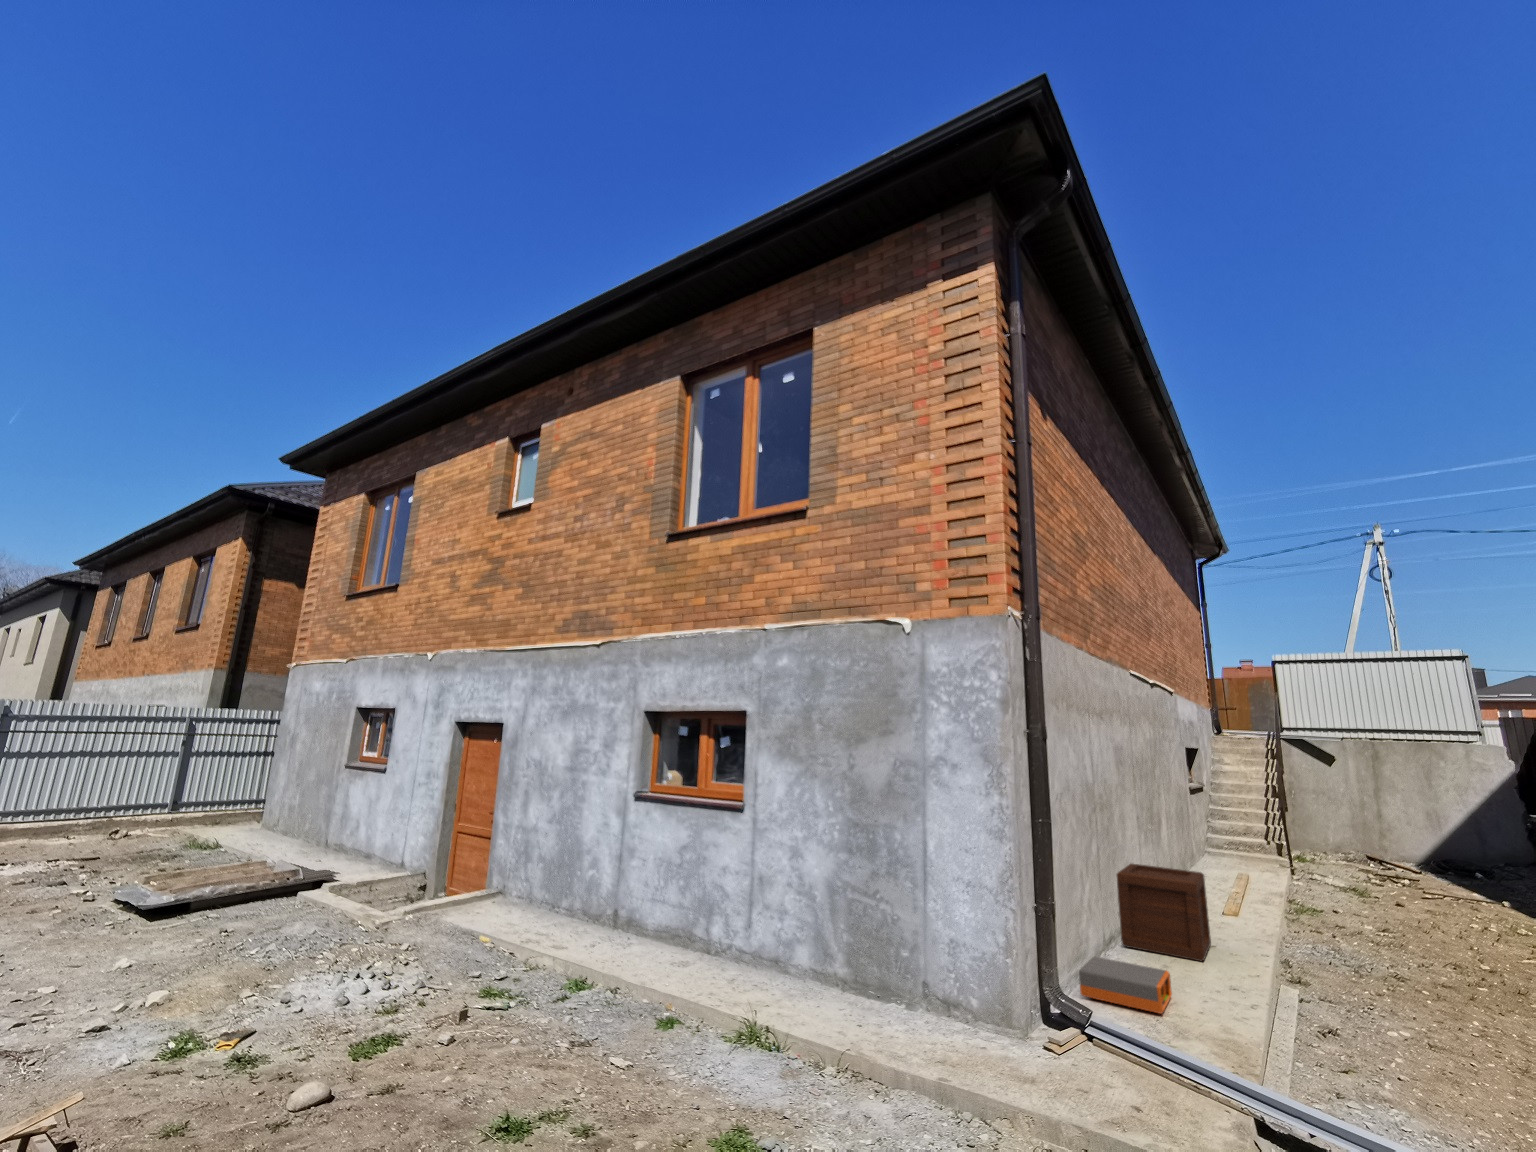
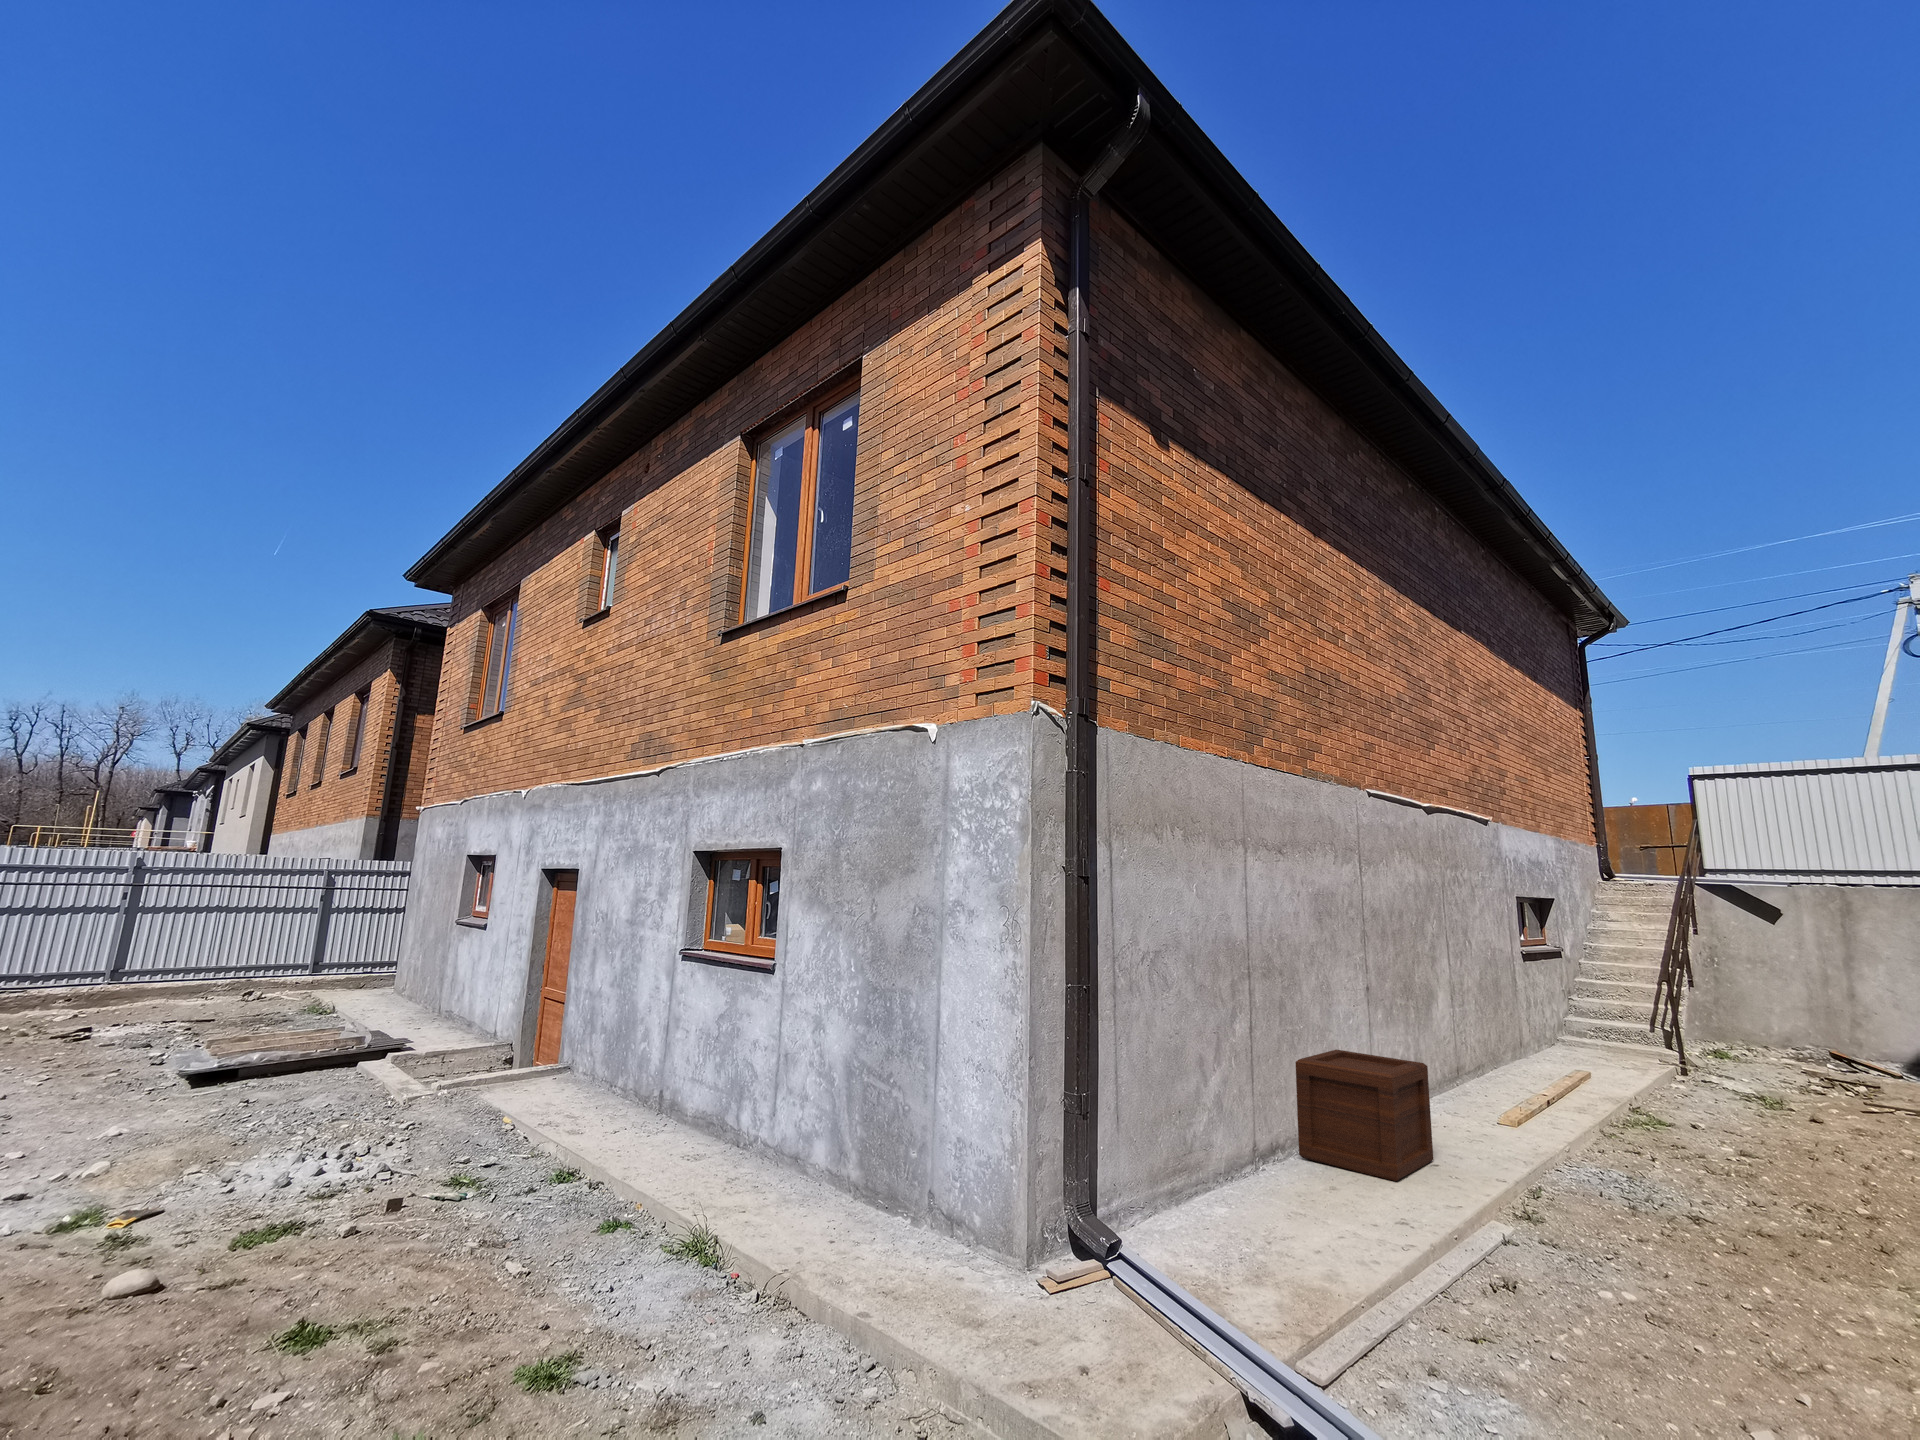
storage box: present [1079,957,1172,1014] -> none [1172,1166,1301,1241]

